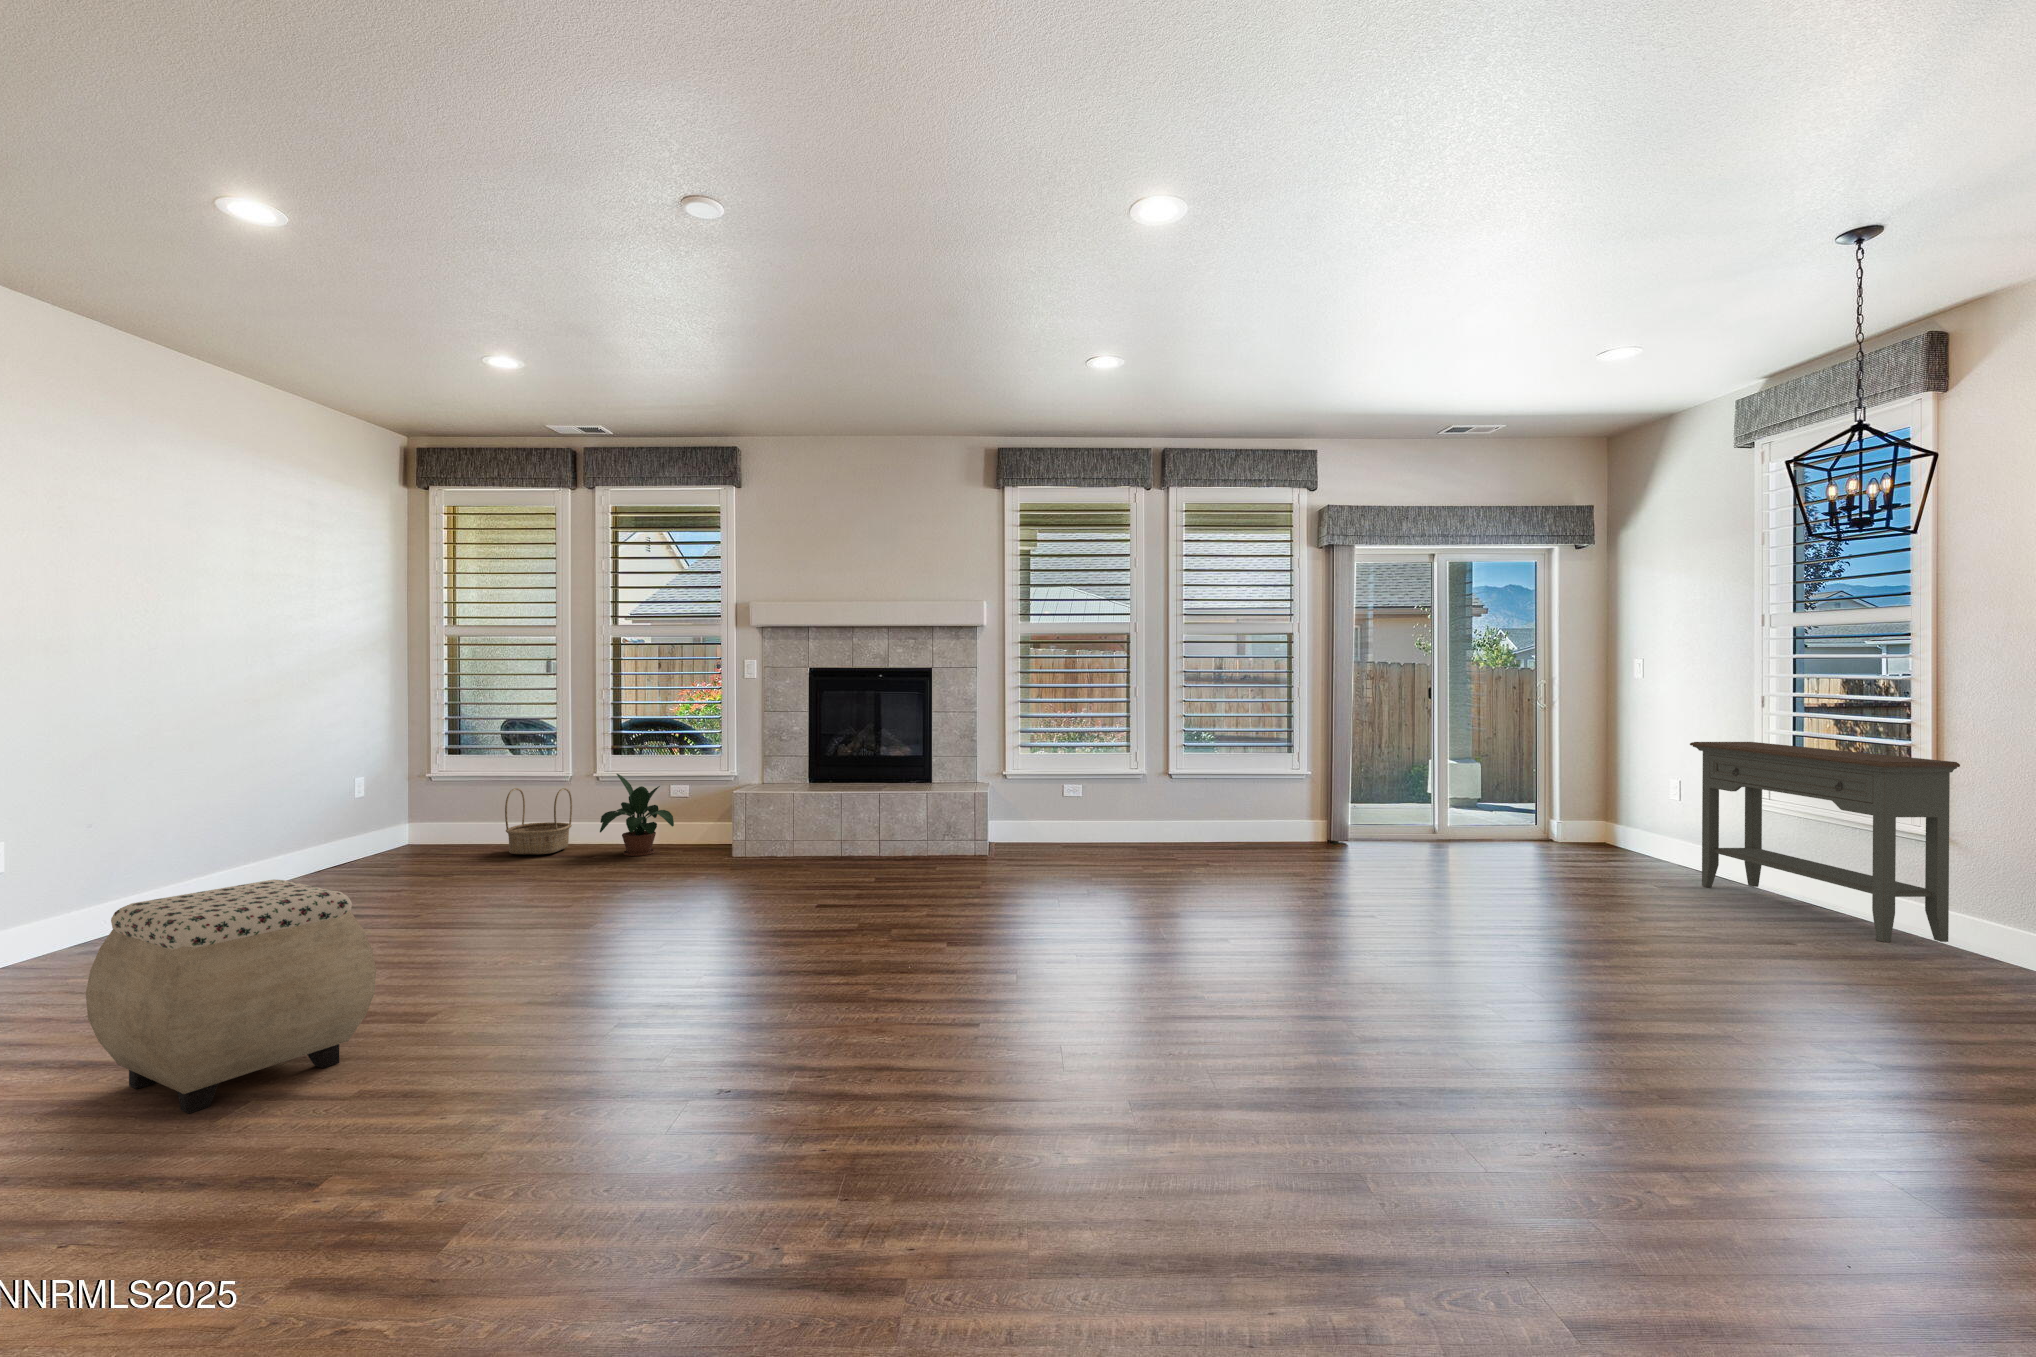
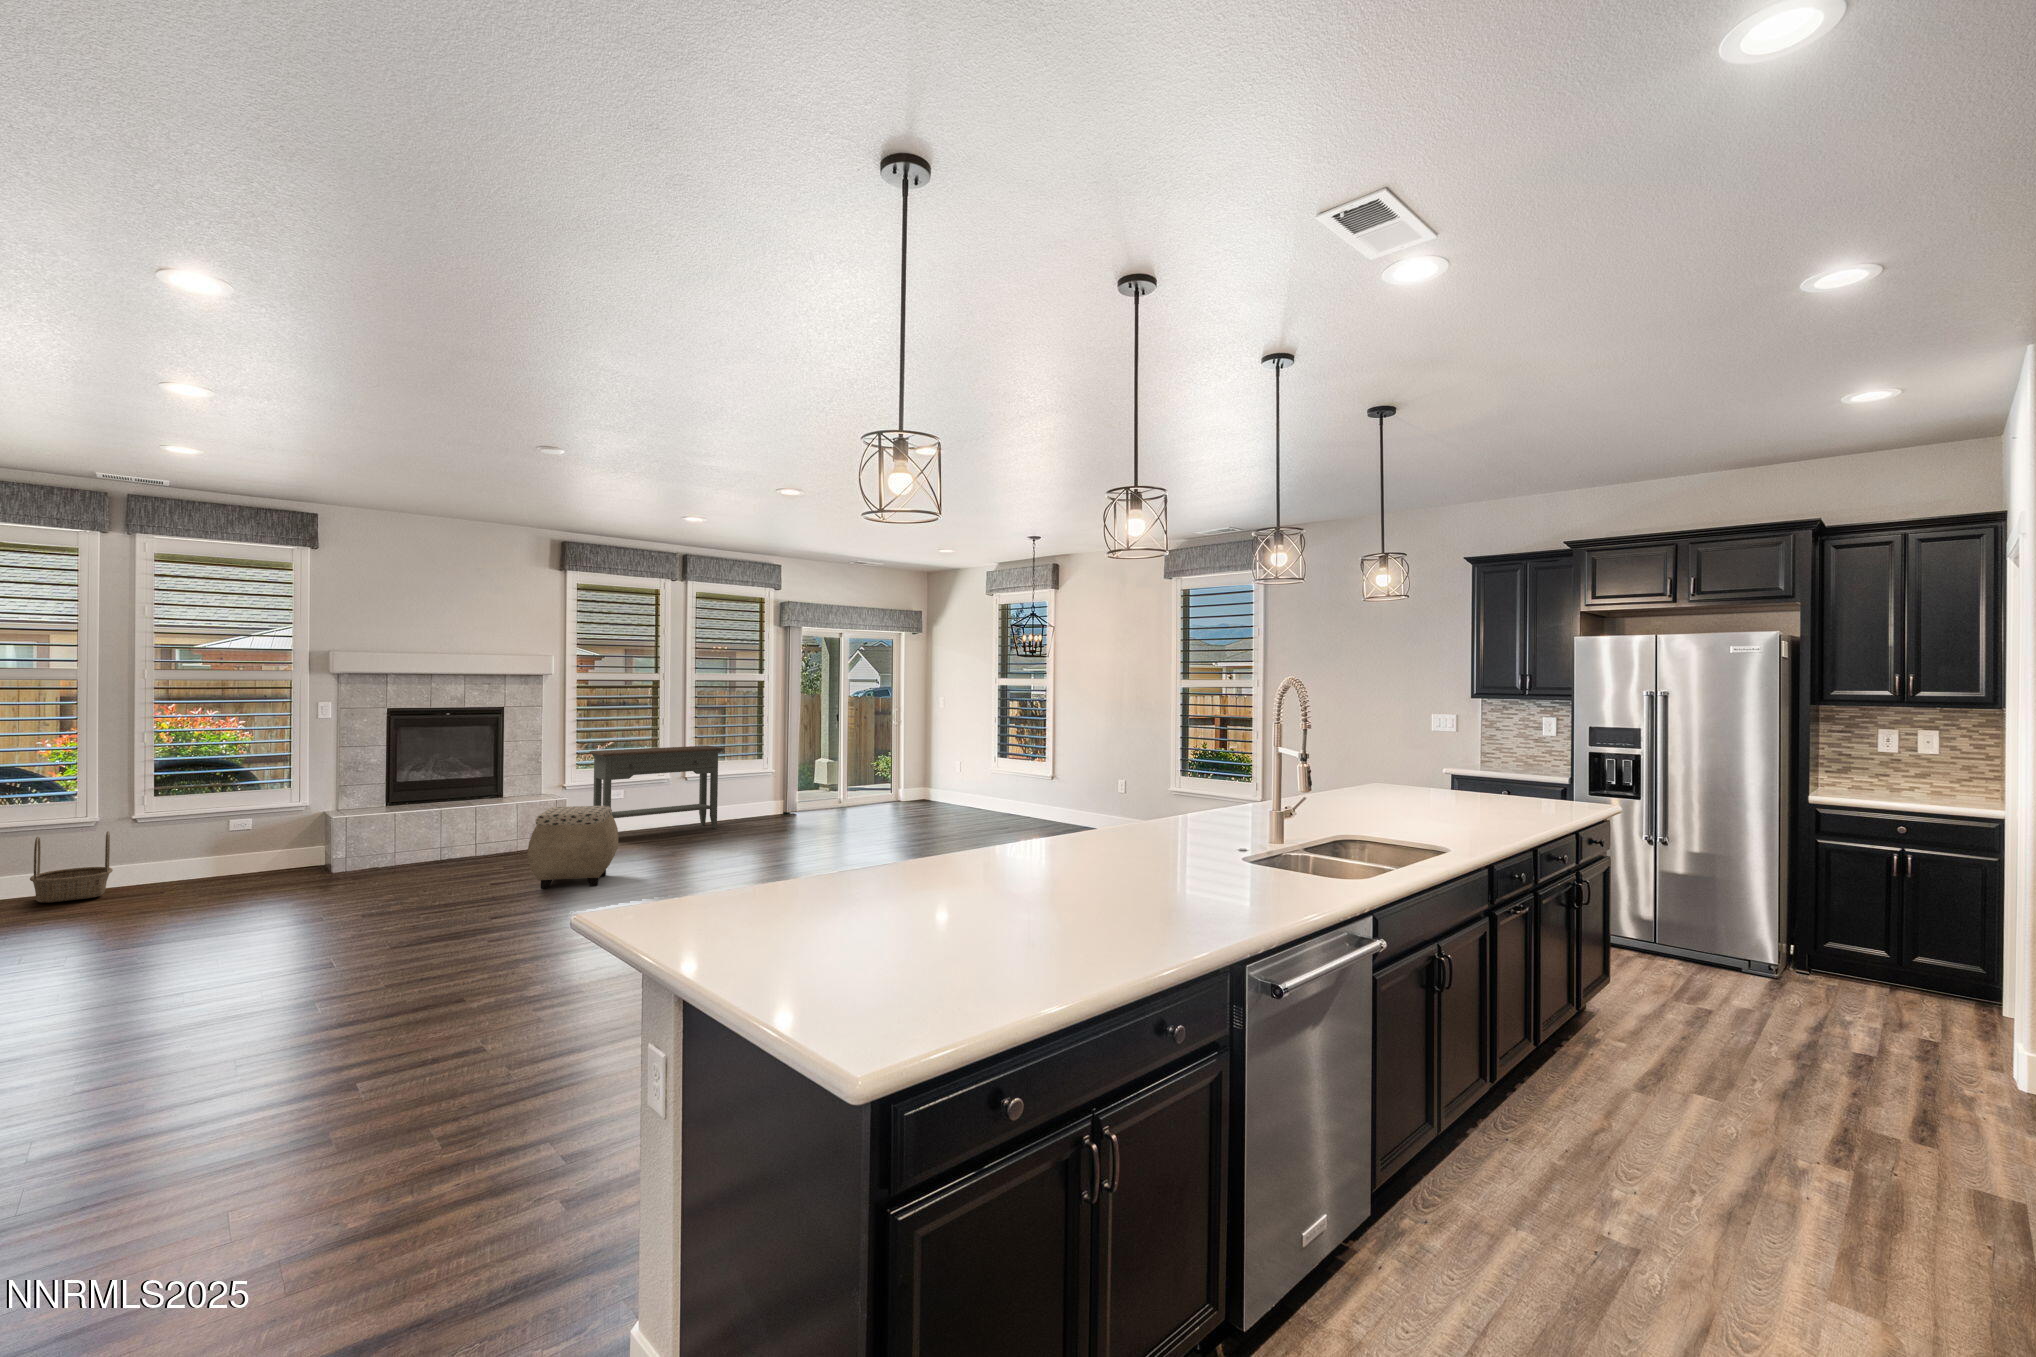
console table: present [1690,742,1960,942] -> present [590,746,724,828]
potted plant: present [600,774,674,856] -> none [160,812,258,887]
ottoman: present [86,880,376,1113] -> present [527,806,619,888]

